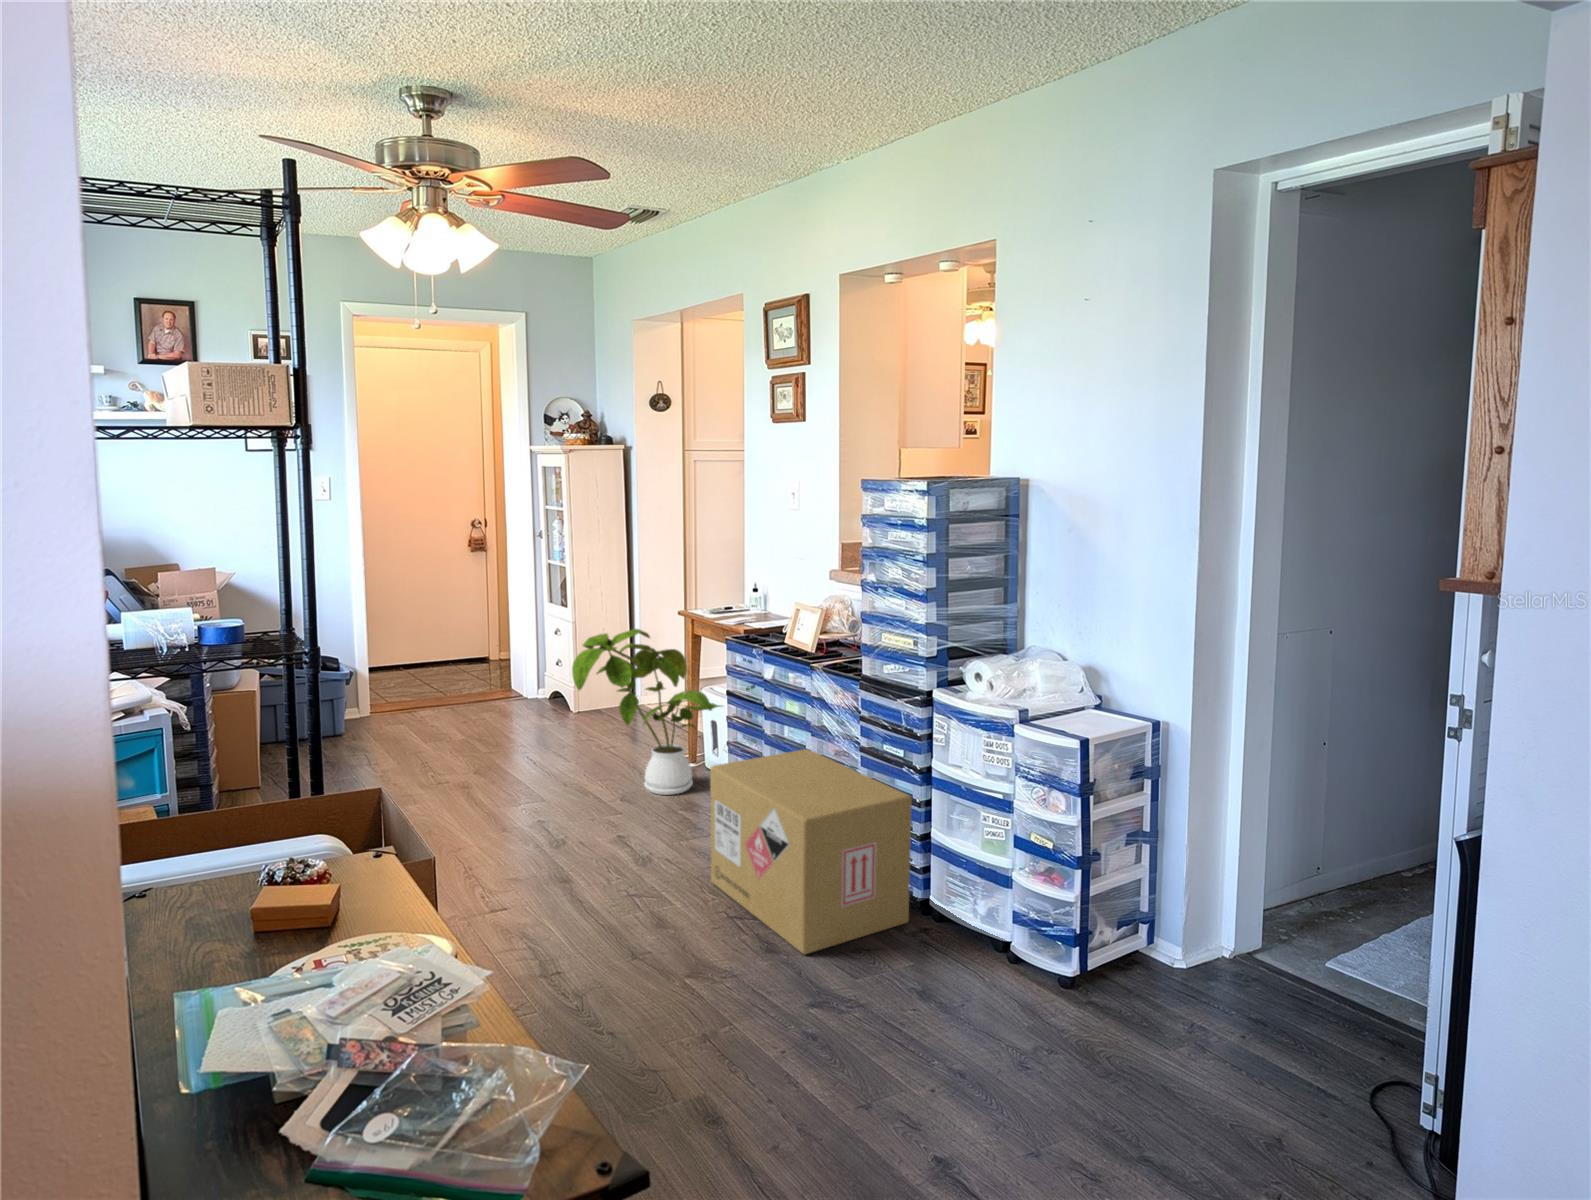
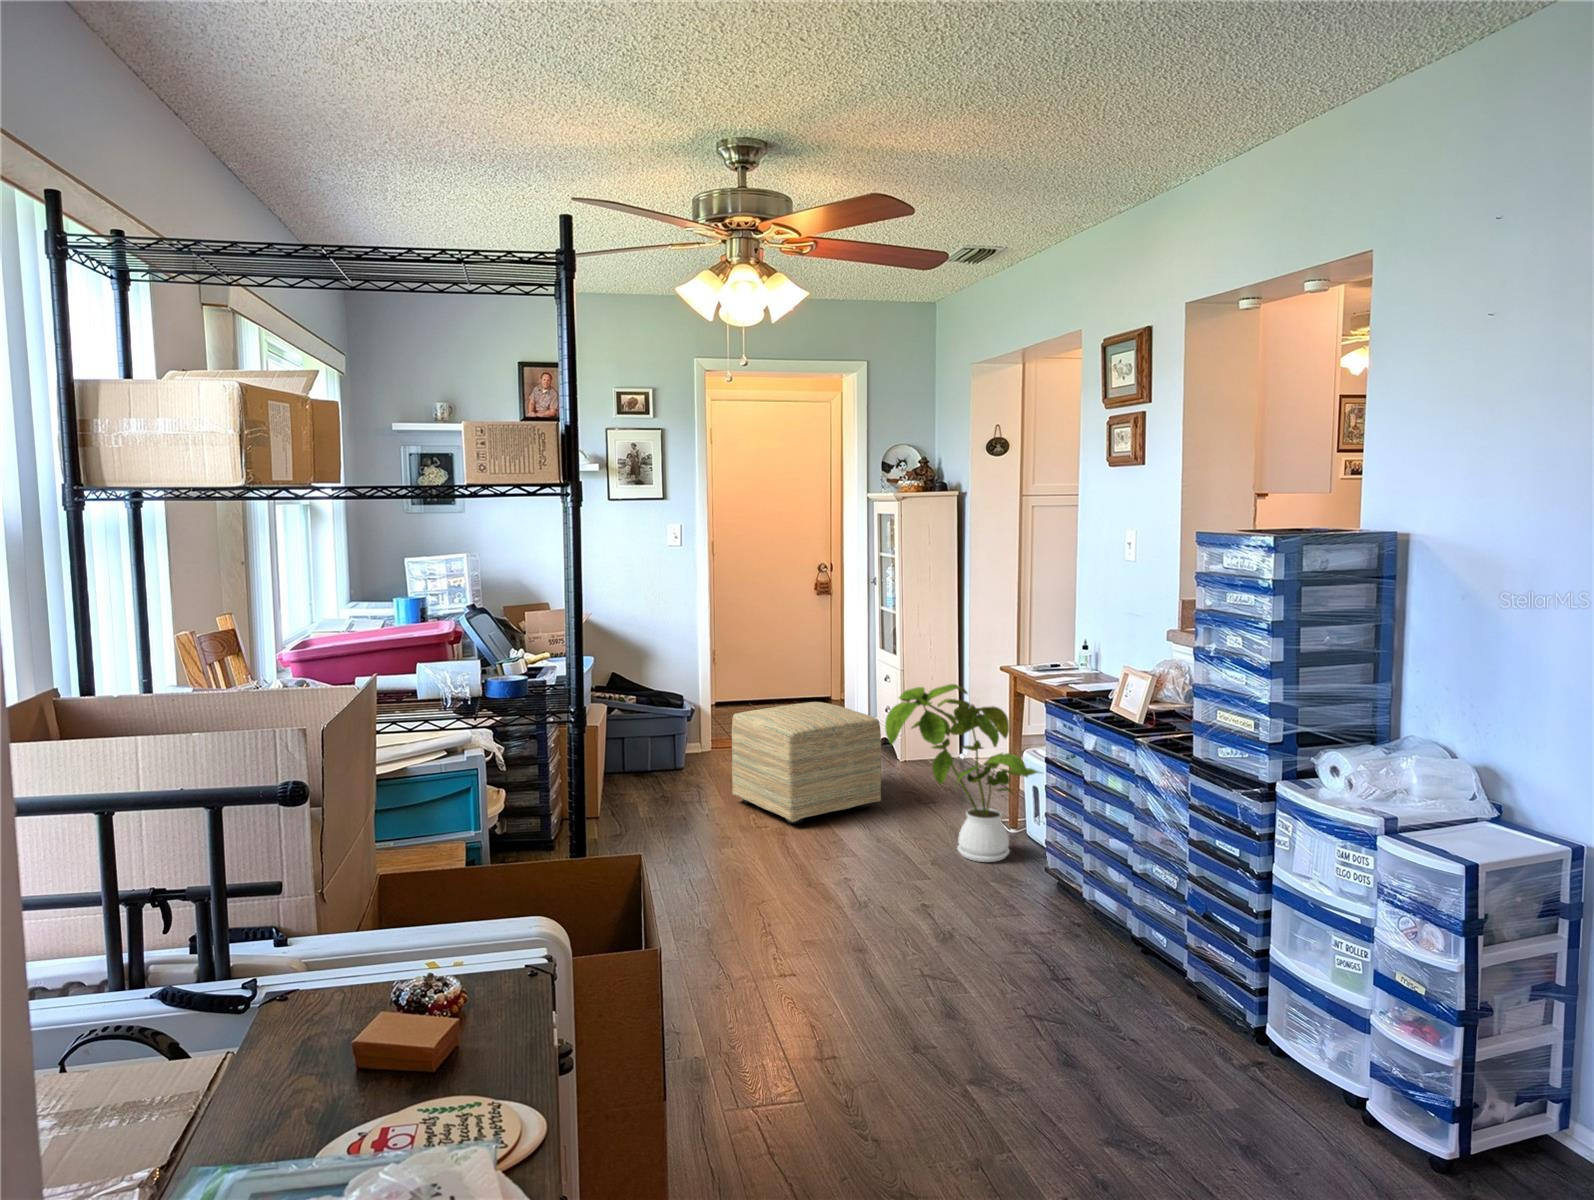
ottoman: none [401,657,563,779] -> present [732,702,881,824]
cardboard box: present [710,749,912,954] -> none [1012,832,1244,1068]

